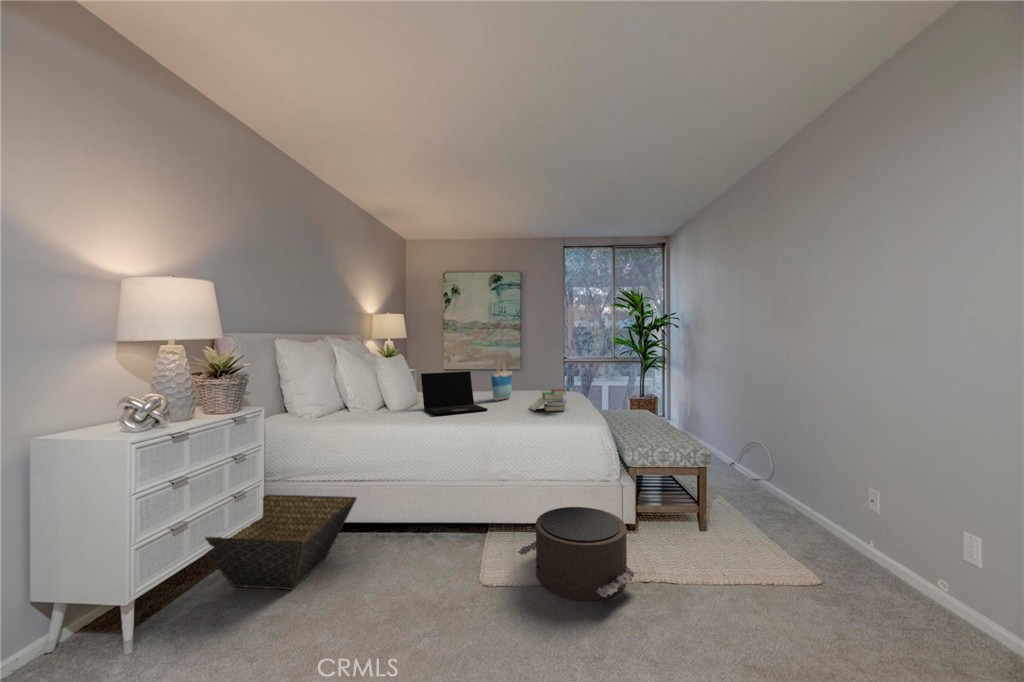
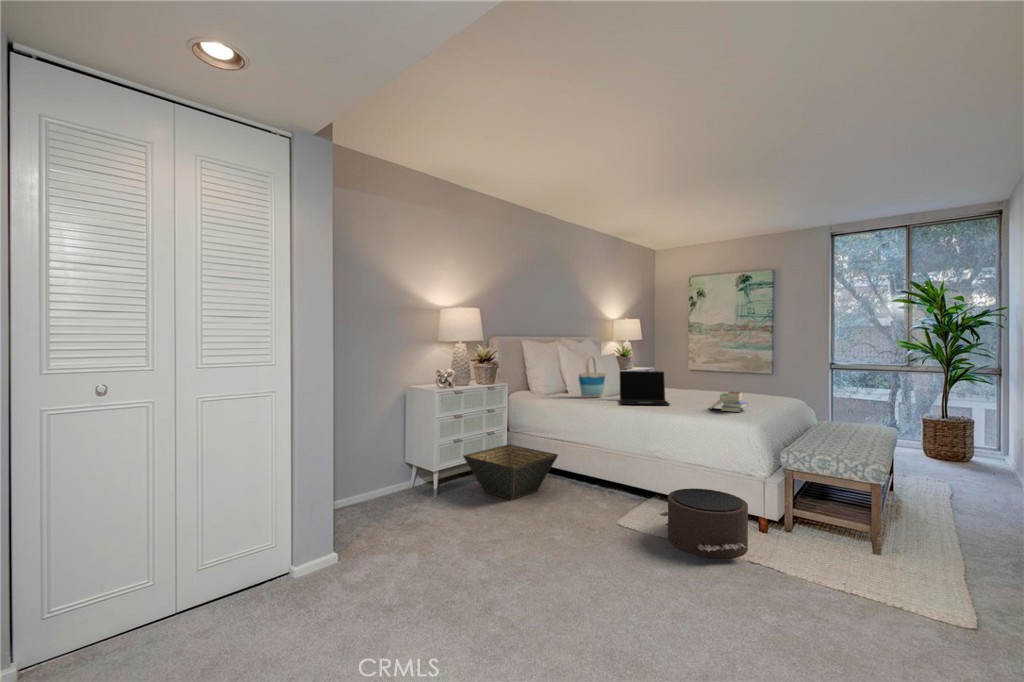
tote bag: present [491,353,512,401] -> present [579,357,606,398]

